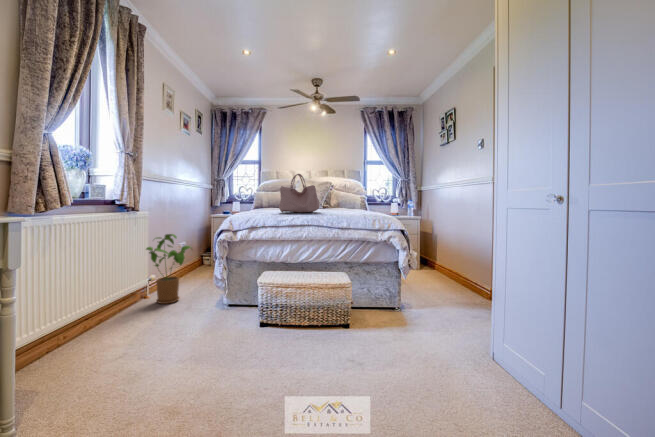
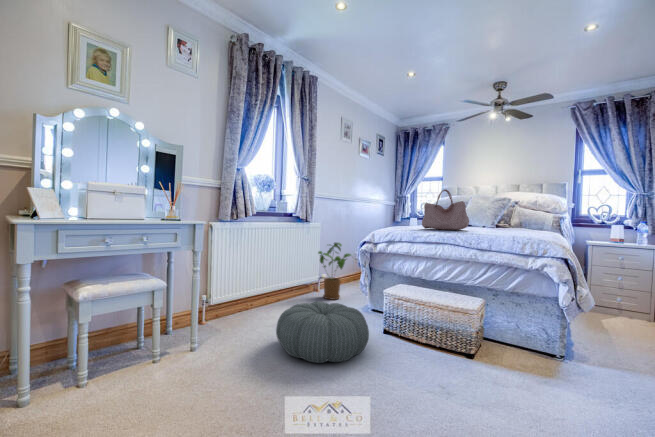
pouf: none [145,308,268,393] -> present [276,302,369,363]

